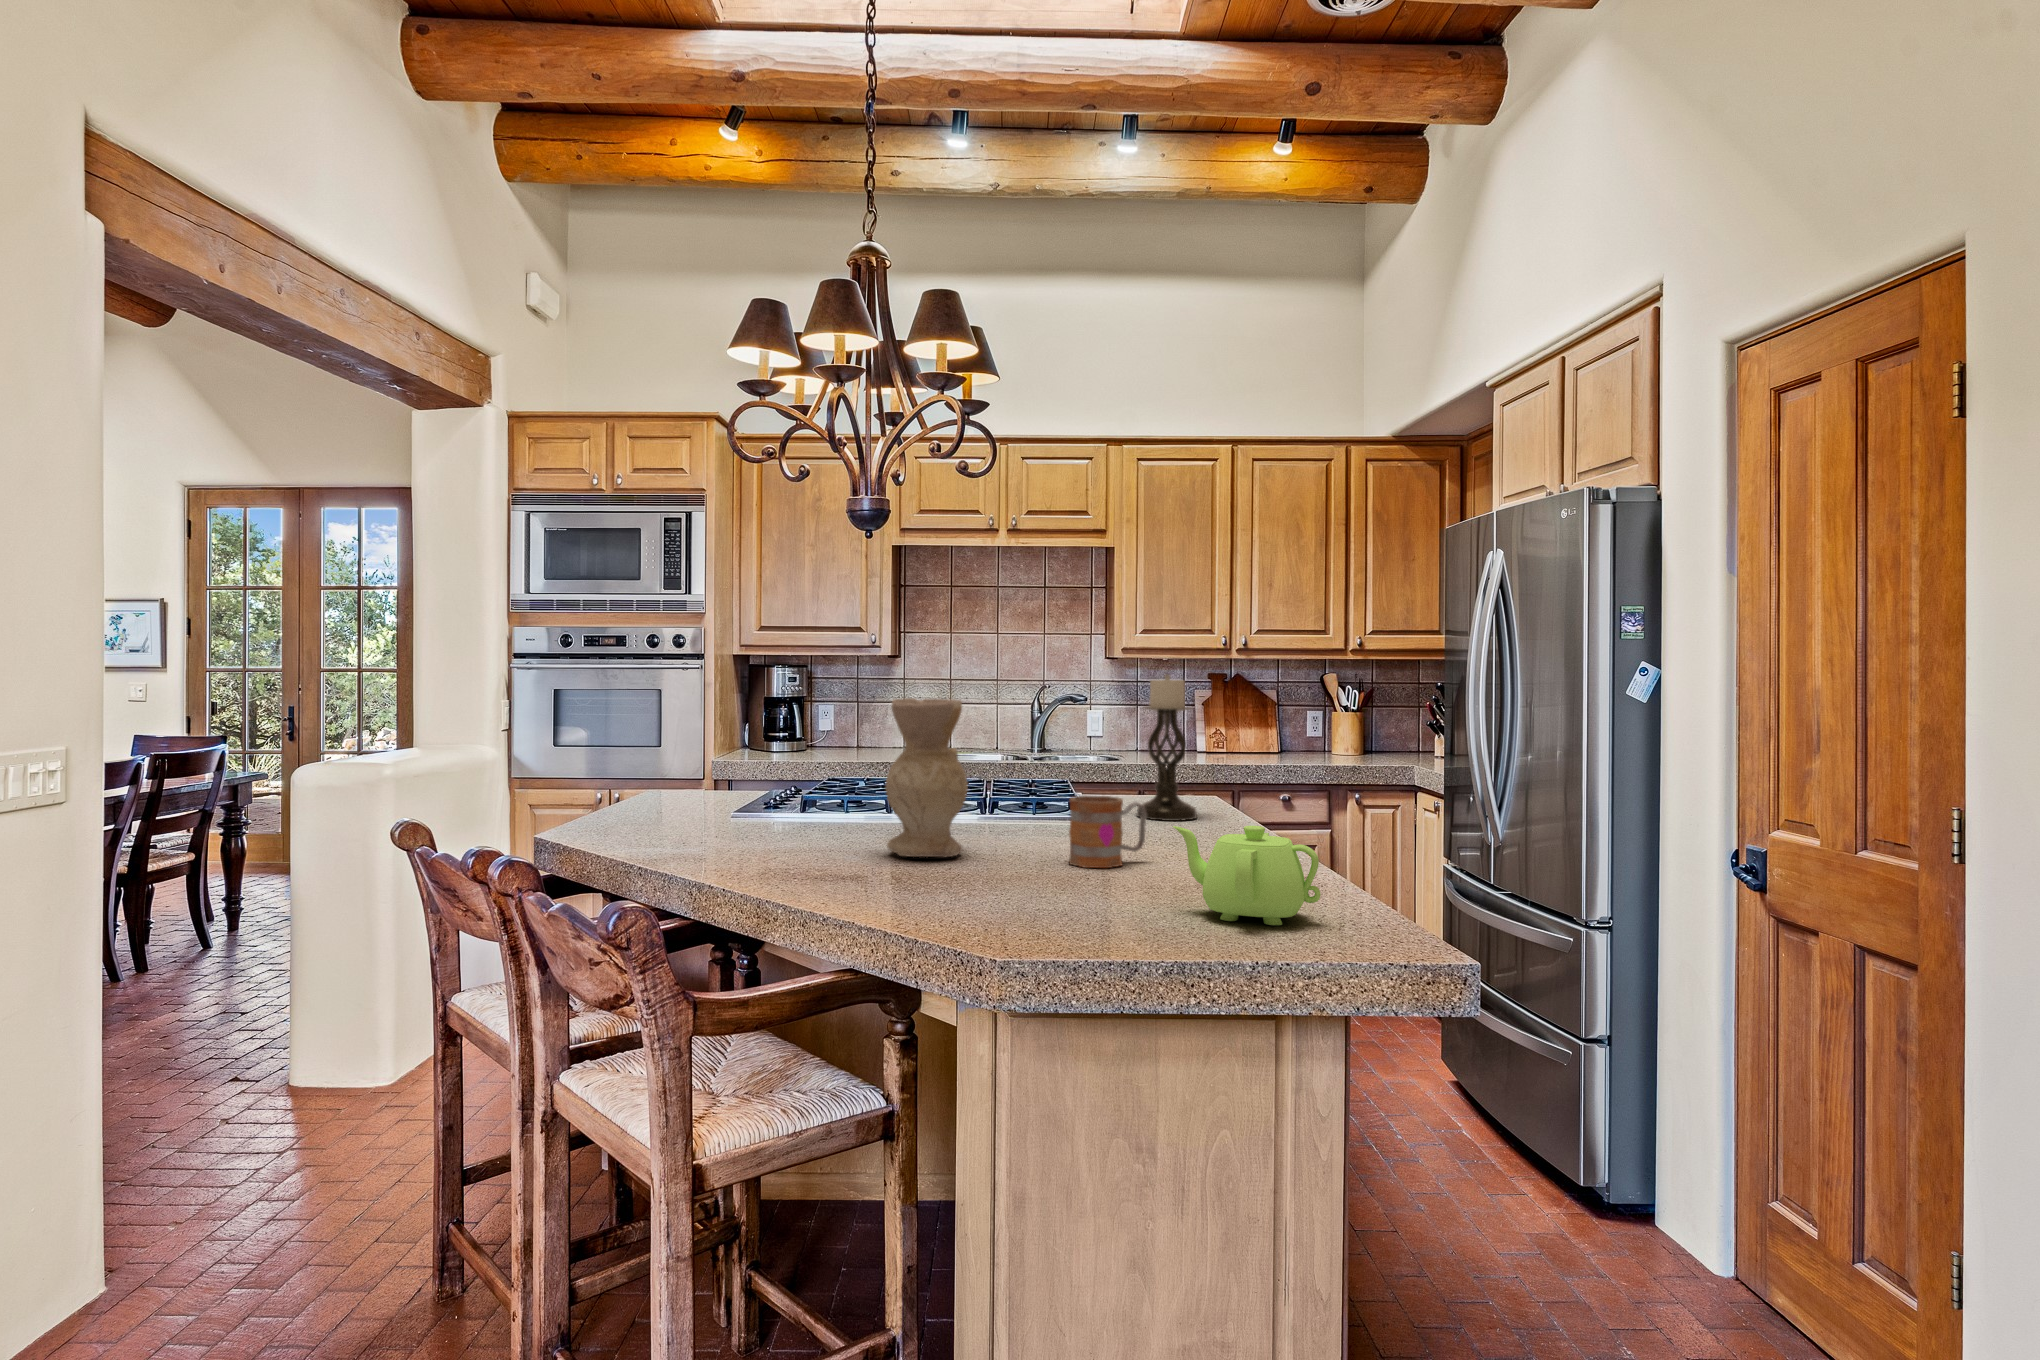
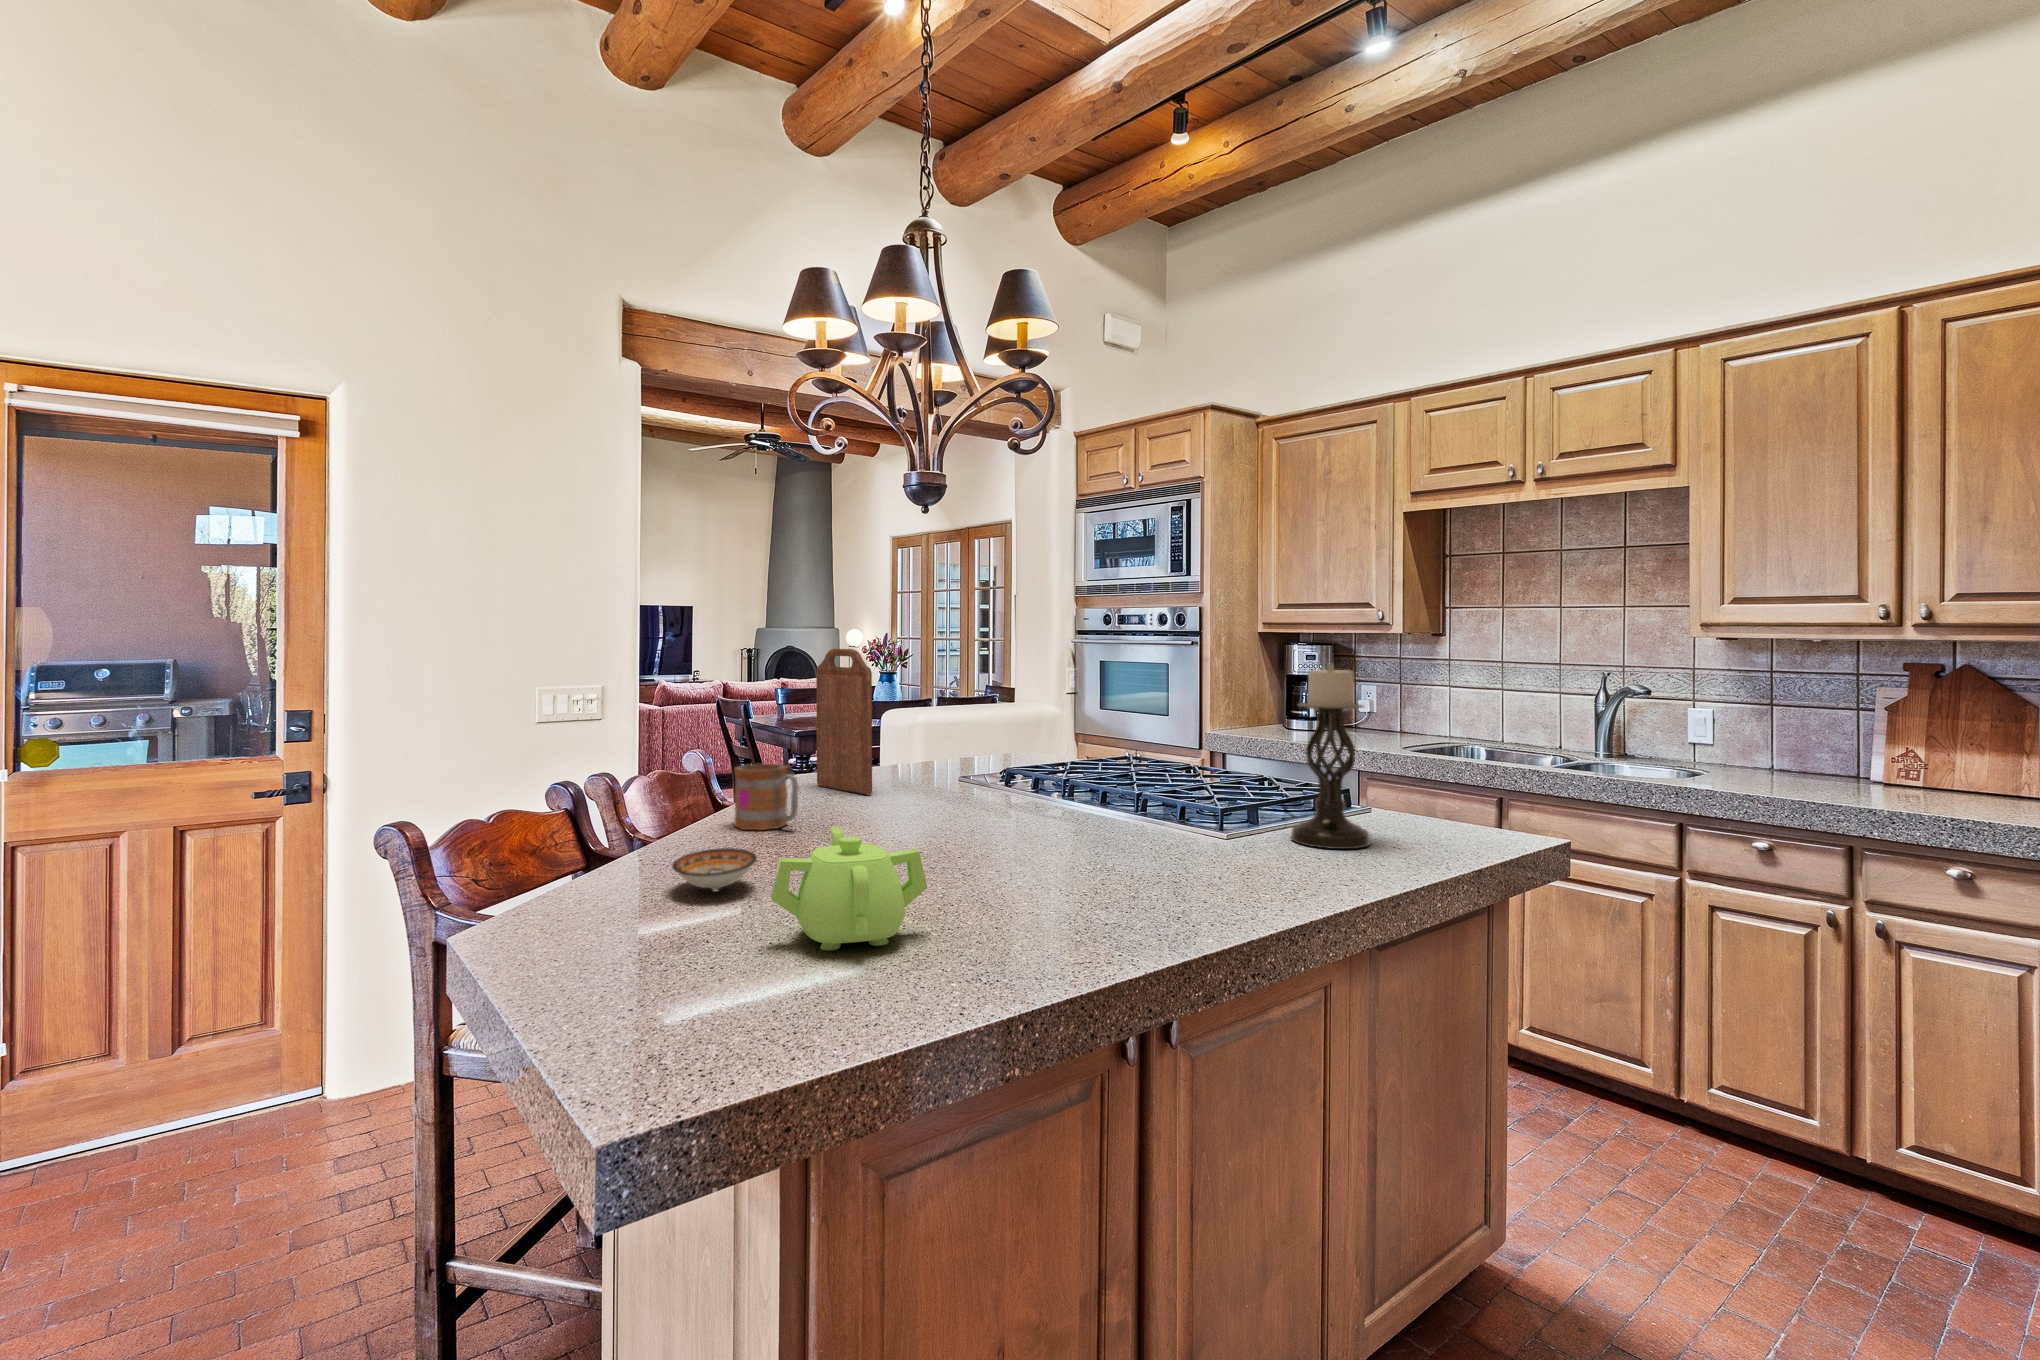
cutting board: none [638,668,742,840] -> present [816,649,872,794]
vase: present [886,698,968,857] -> none [876,681,974,835]
mug: present [1069,796,1147,868] -> present [734,763,799,830]
ceramic bowl: none [980,876,1085,919] -> present [672,848,757,890]

